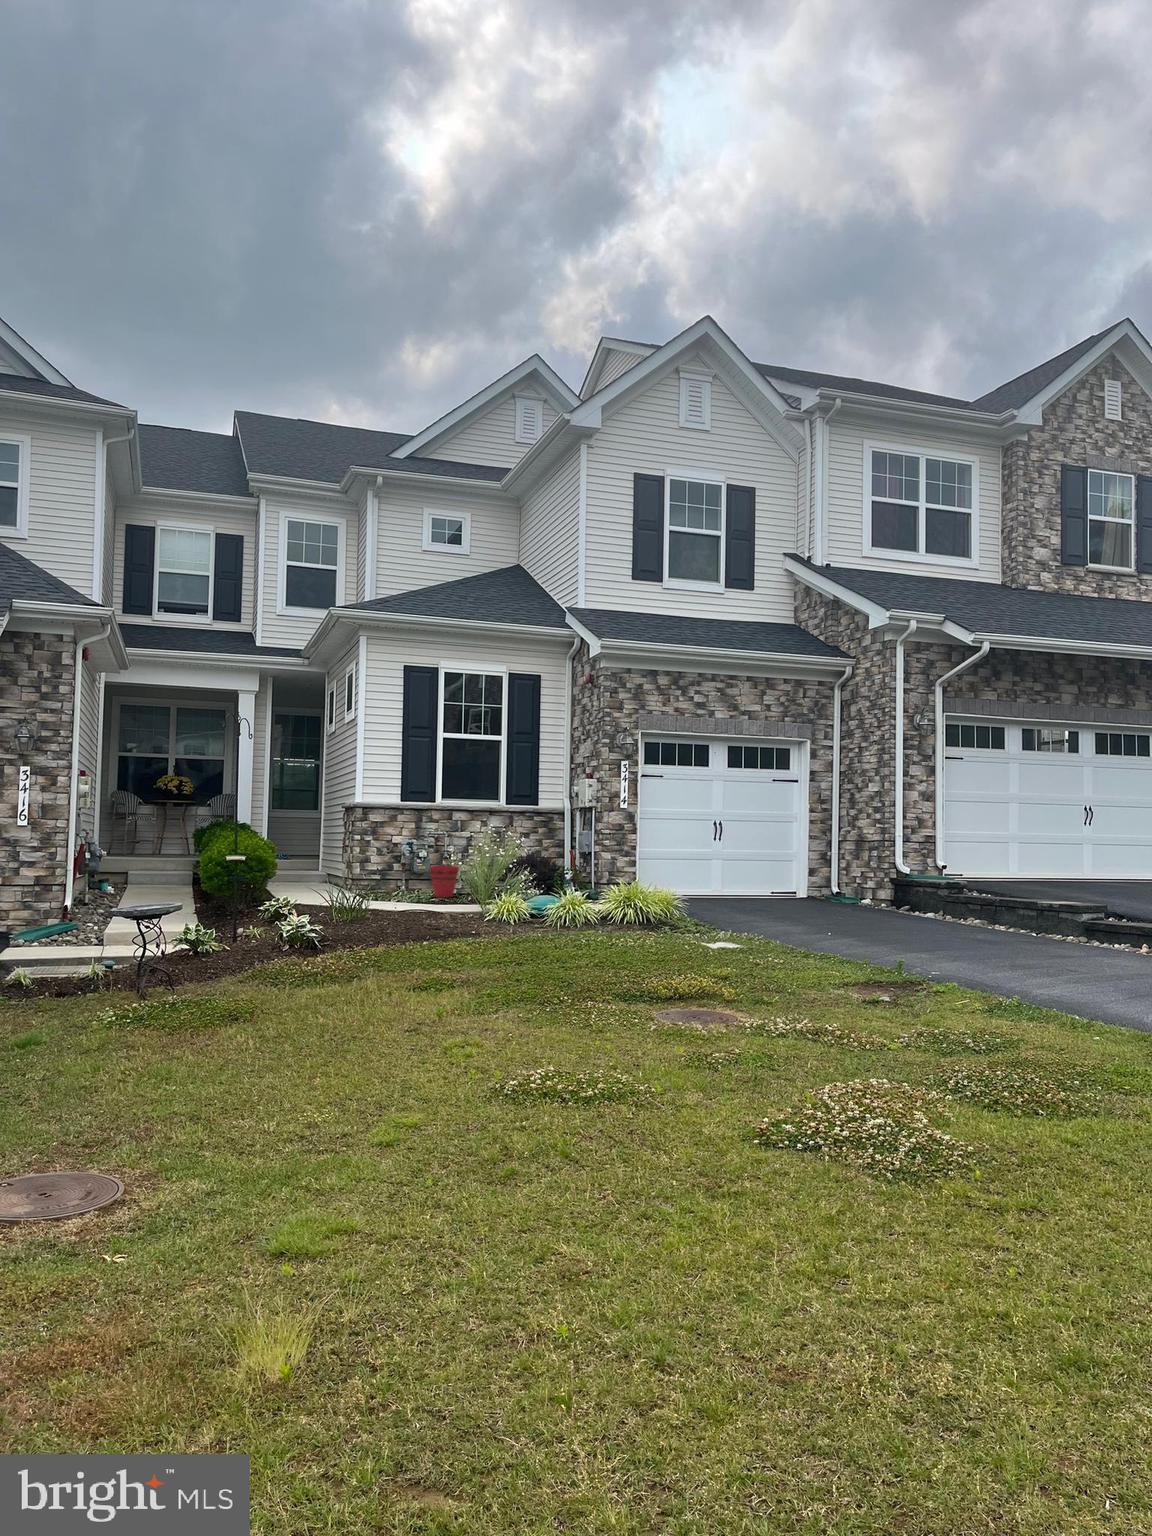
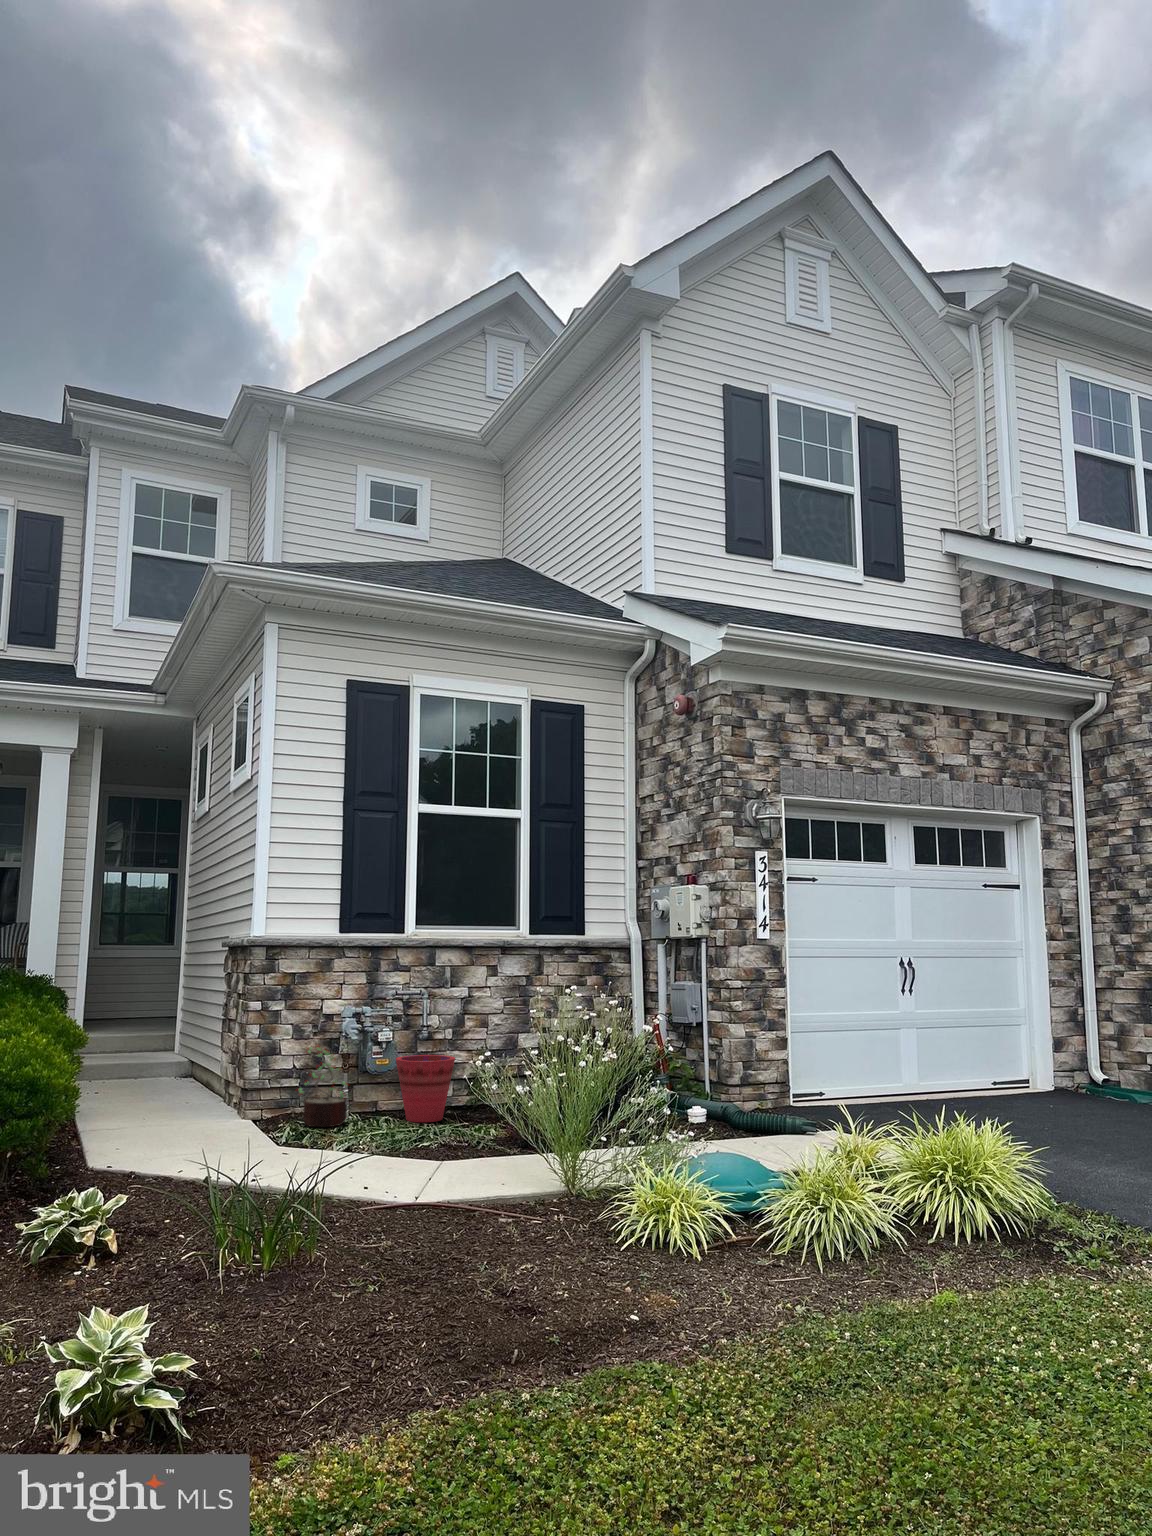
decorative plant: none [378,858,406,897] -> present [297,1046,349,1127]

